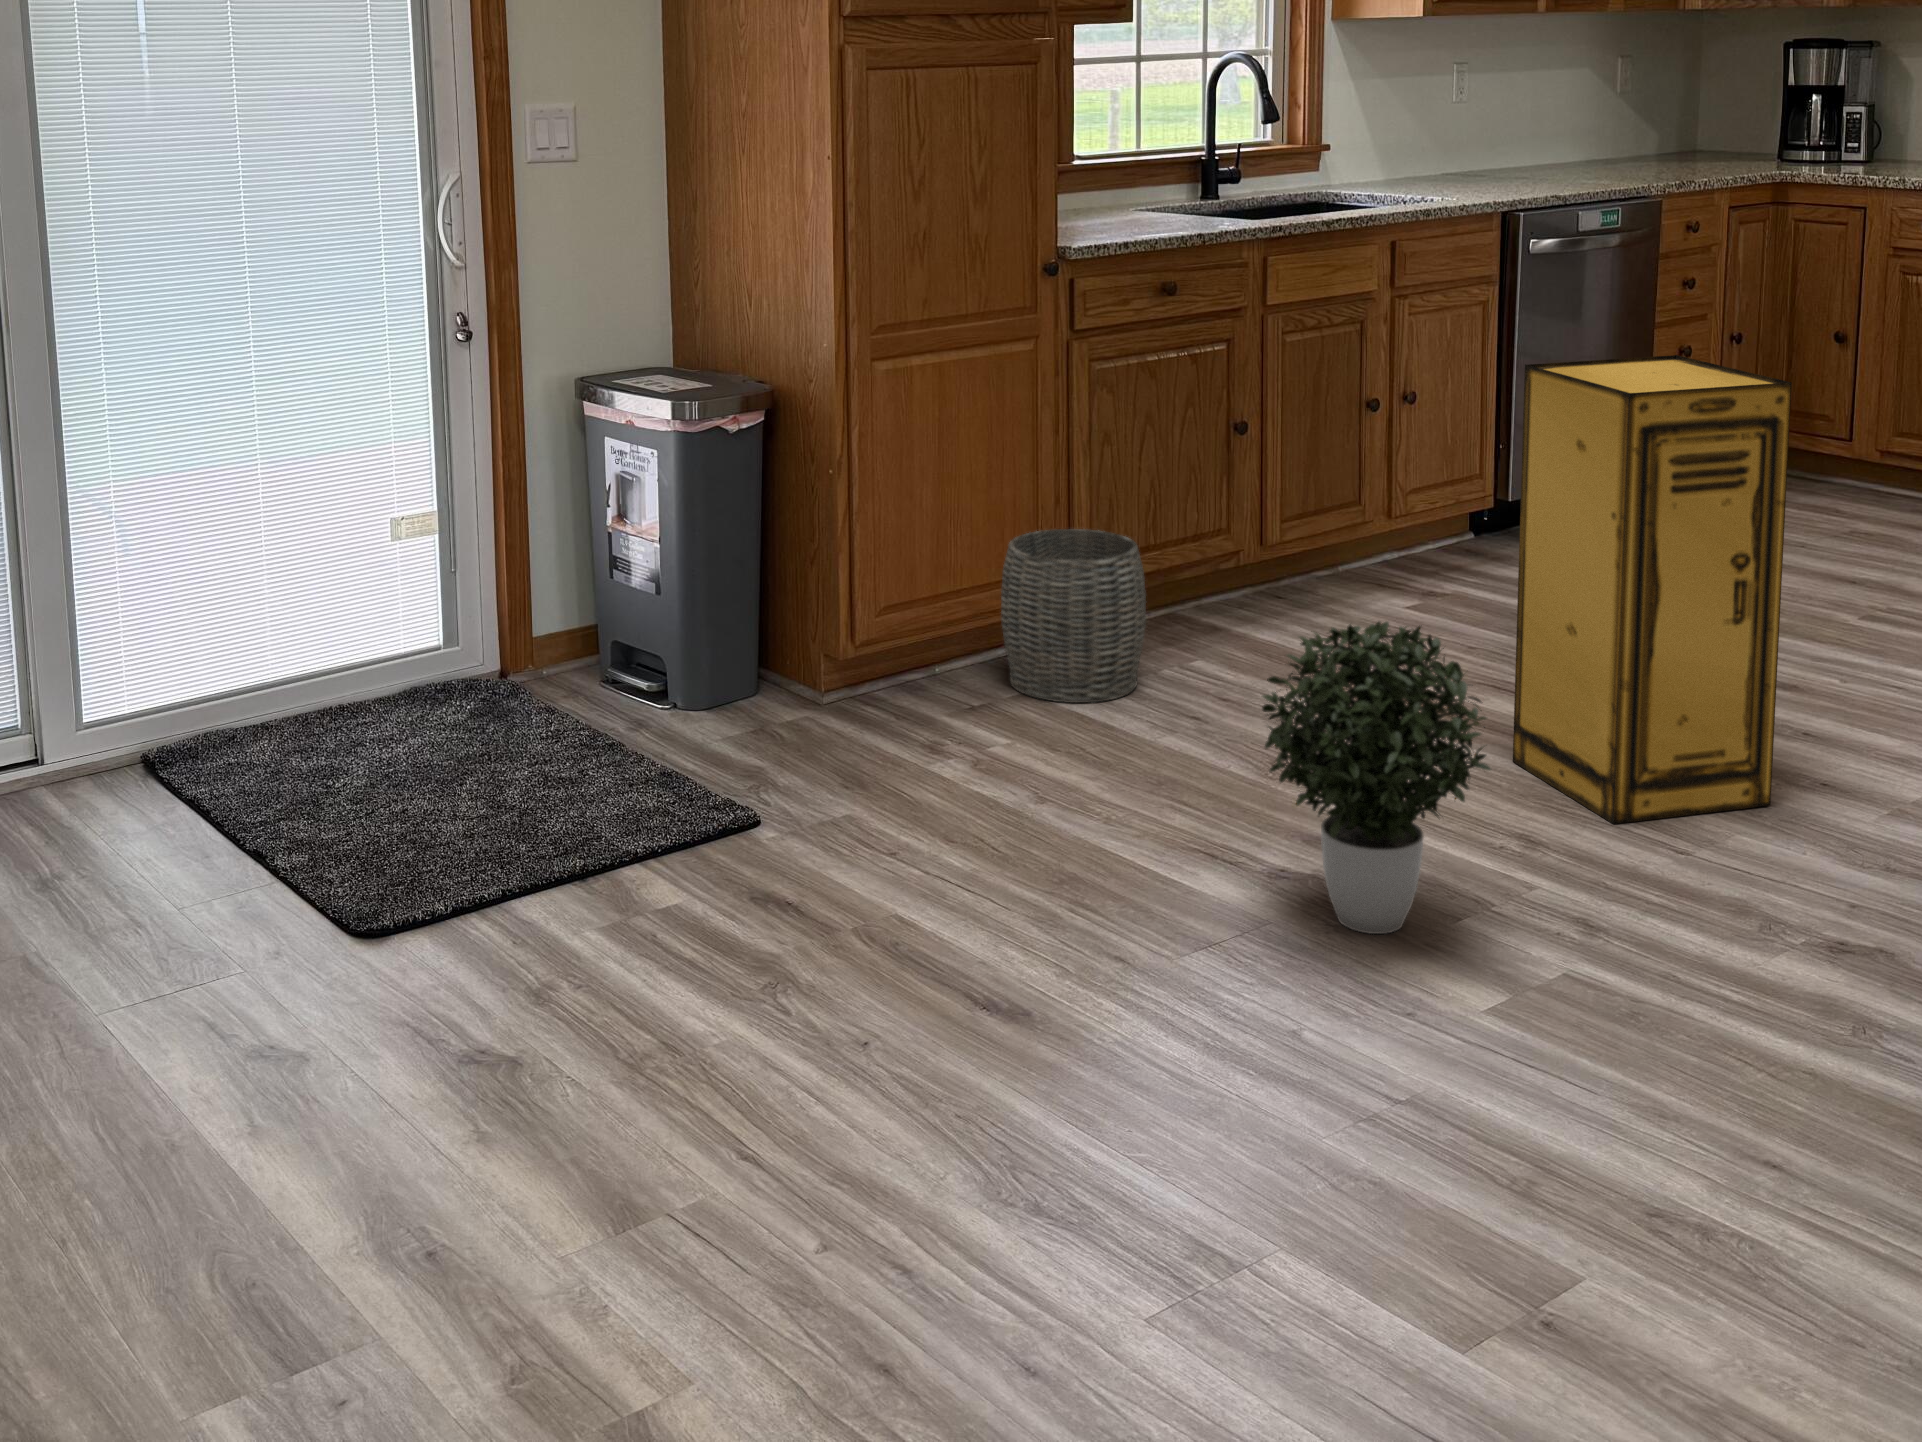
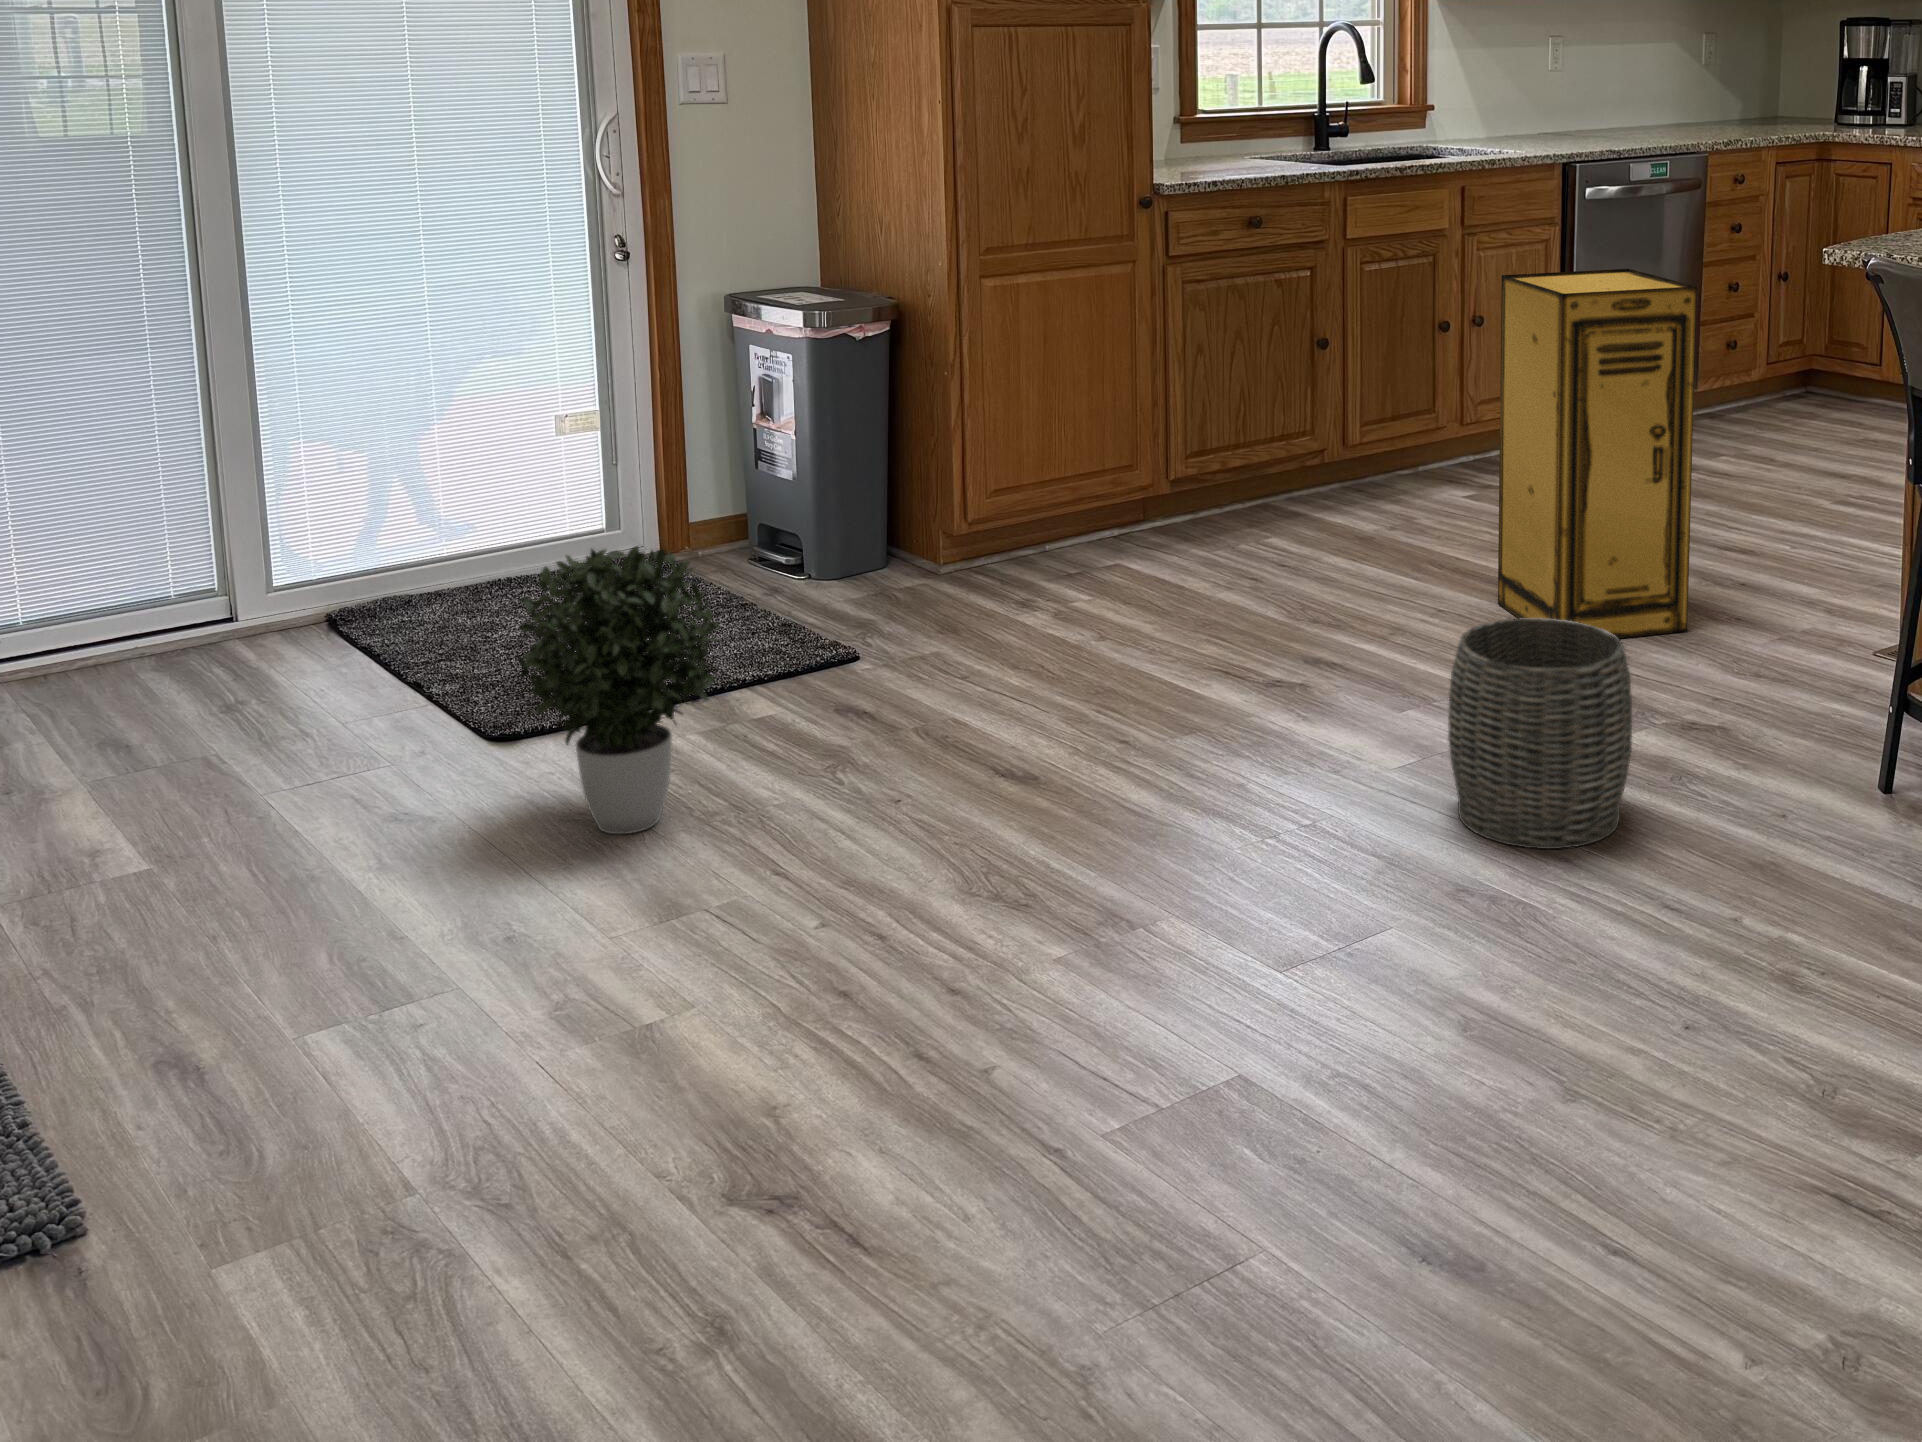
woven basket: present [1001,529,1146,703] -> present [1448,619,1632,849]
potted plant: present [1262,622,1491,934] -> present [518,545,720,834]

